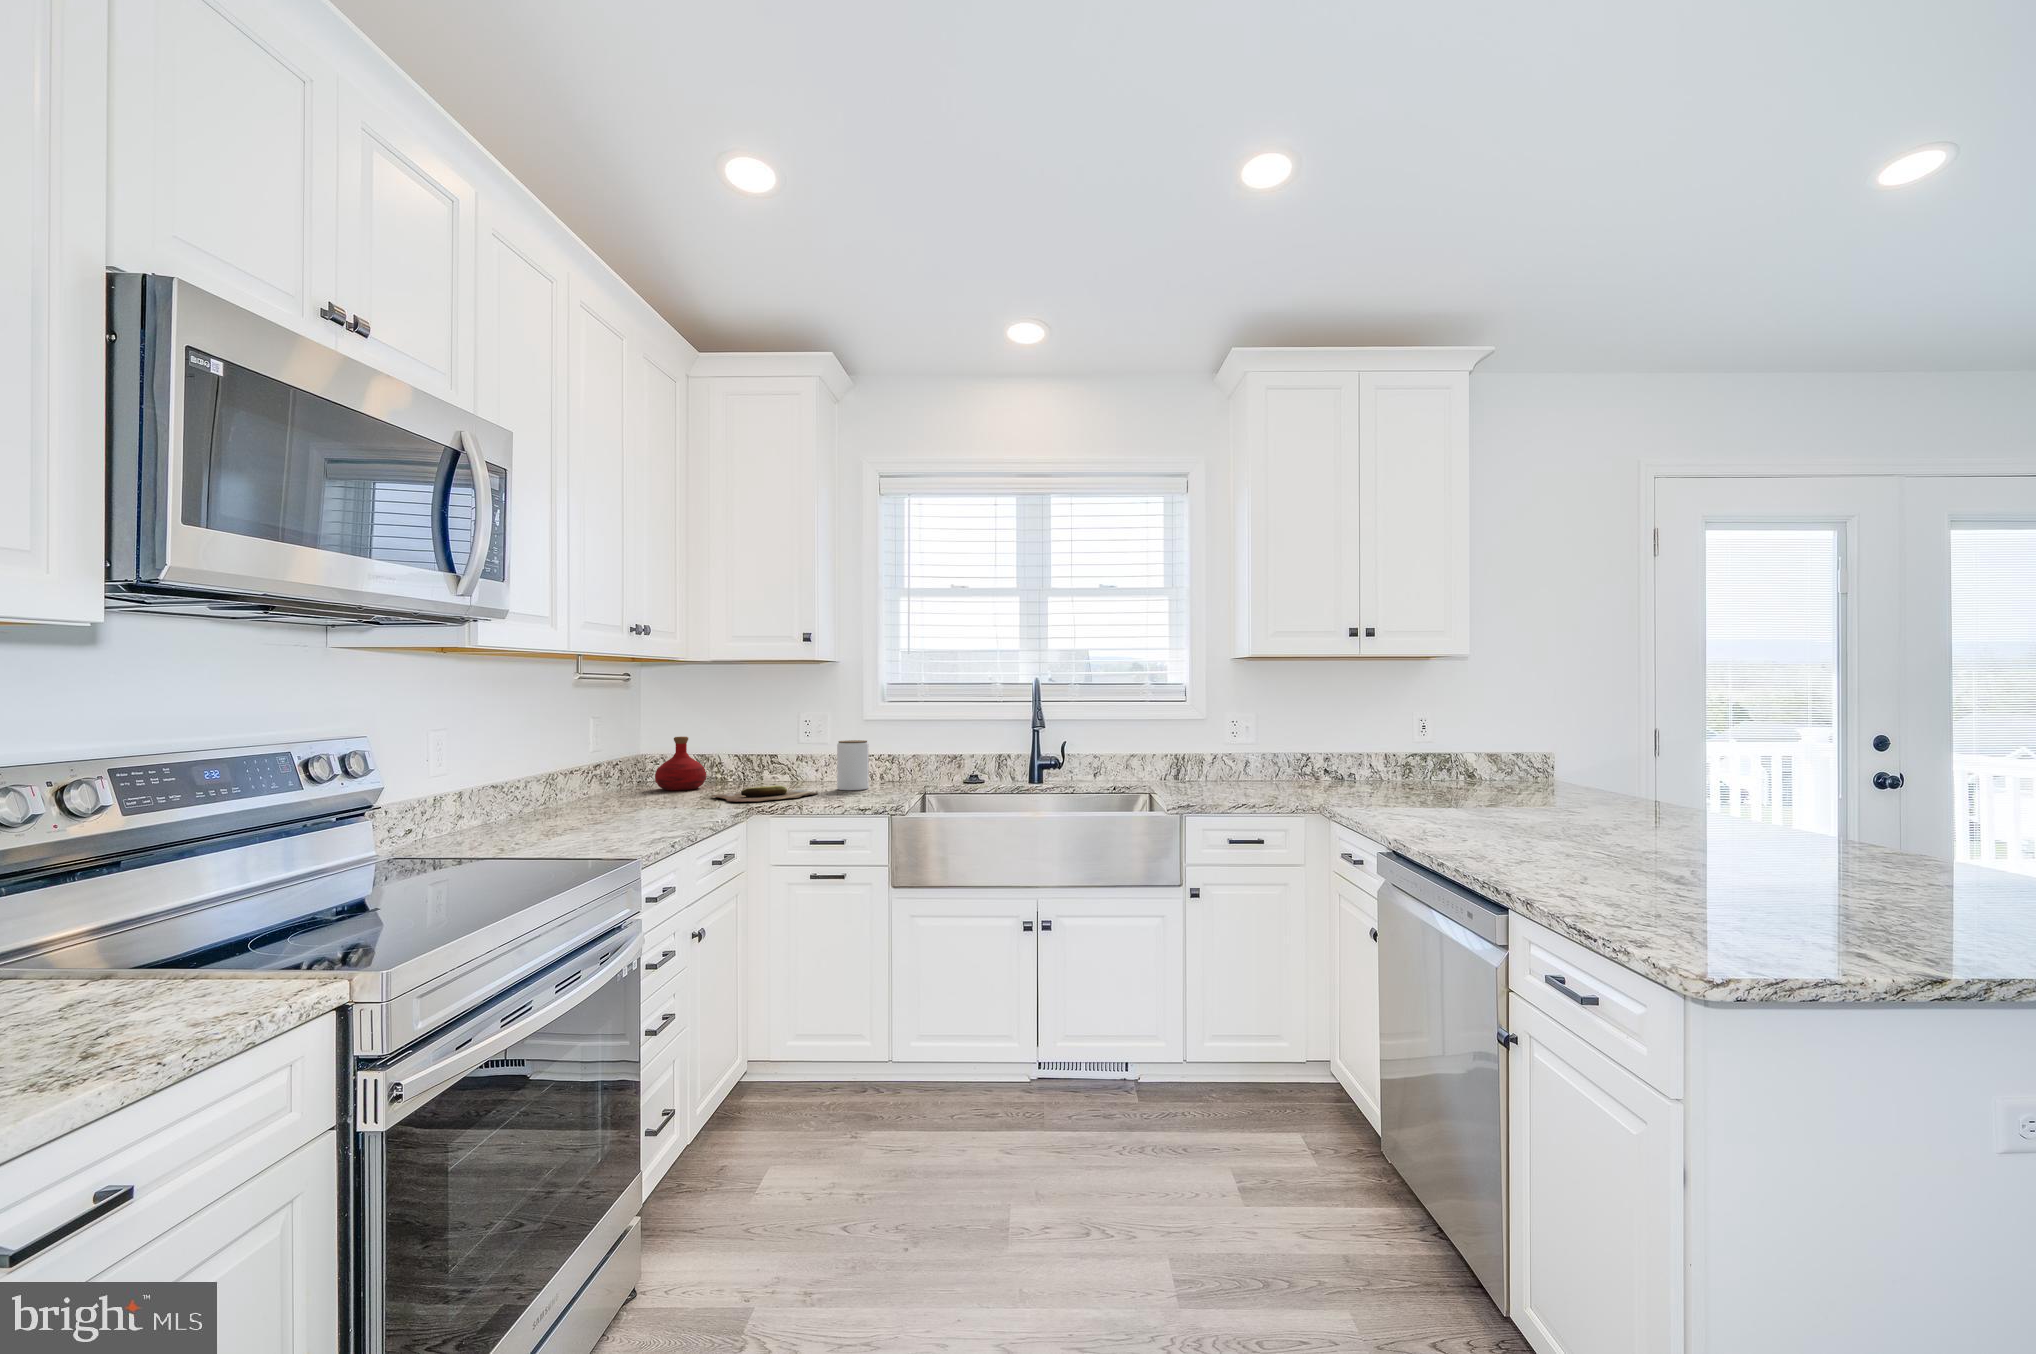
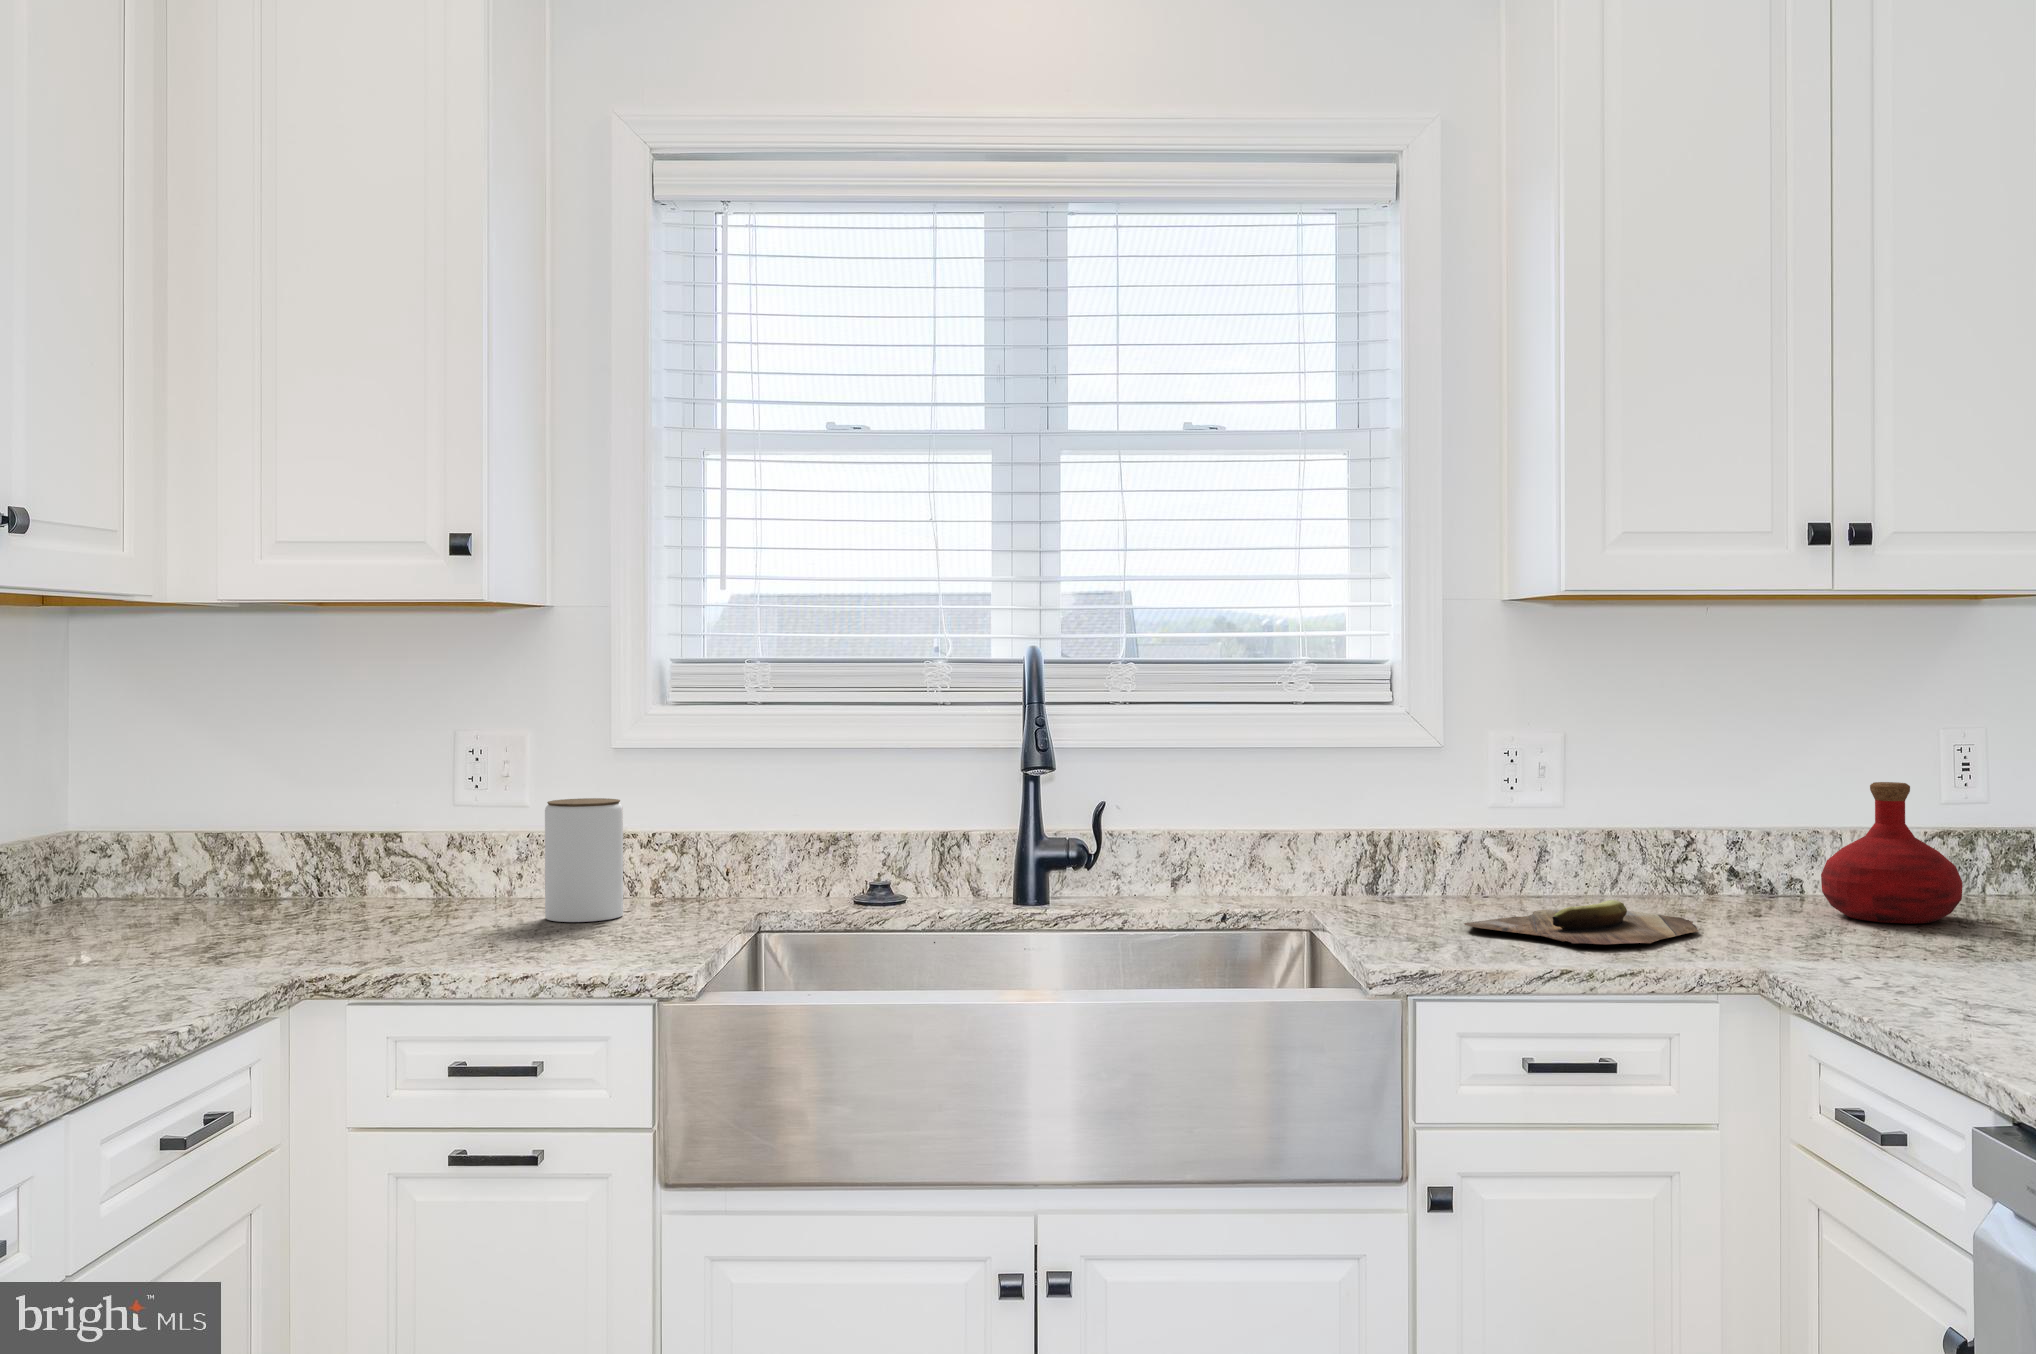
bottle: present [655,737,706,790] -> present [1821,782,1963,924]
cutting board: present [711,785,817,802] -> present [1464,900,1698,944]

